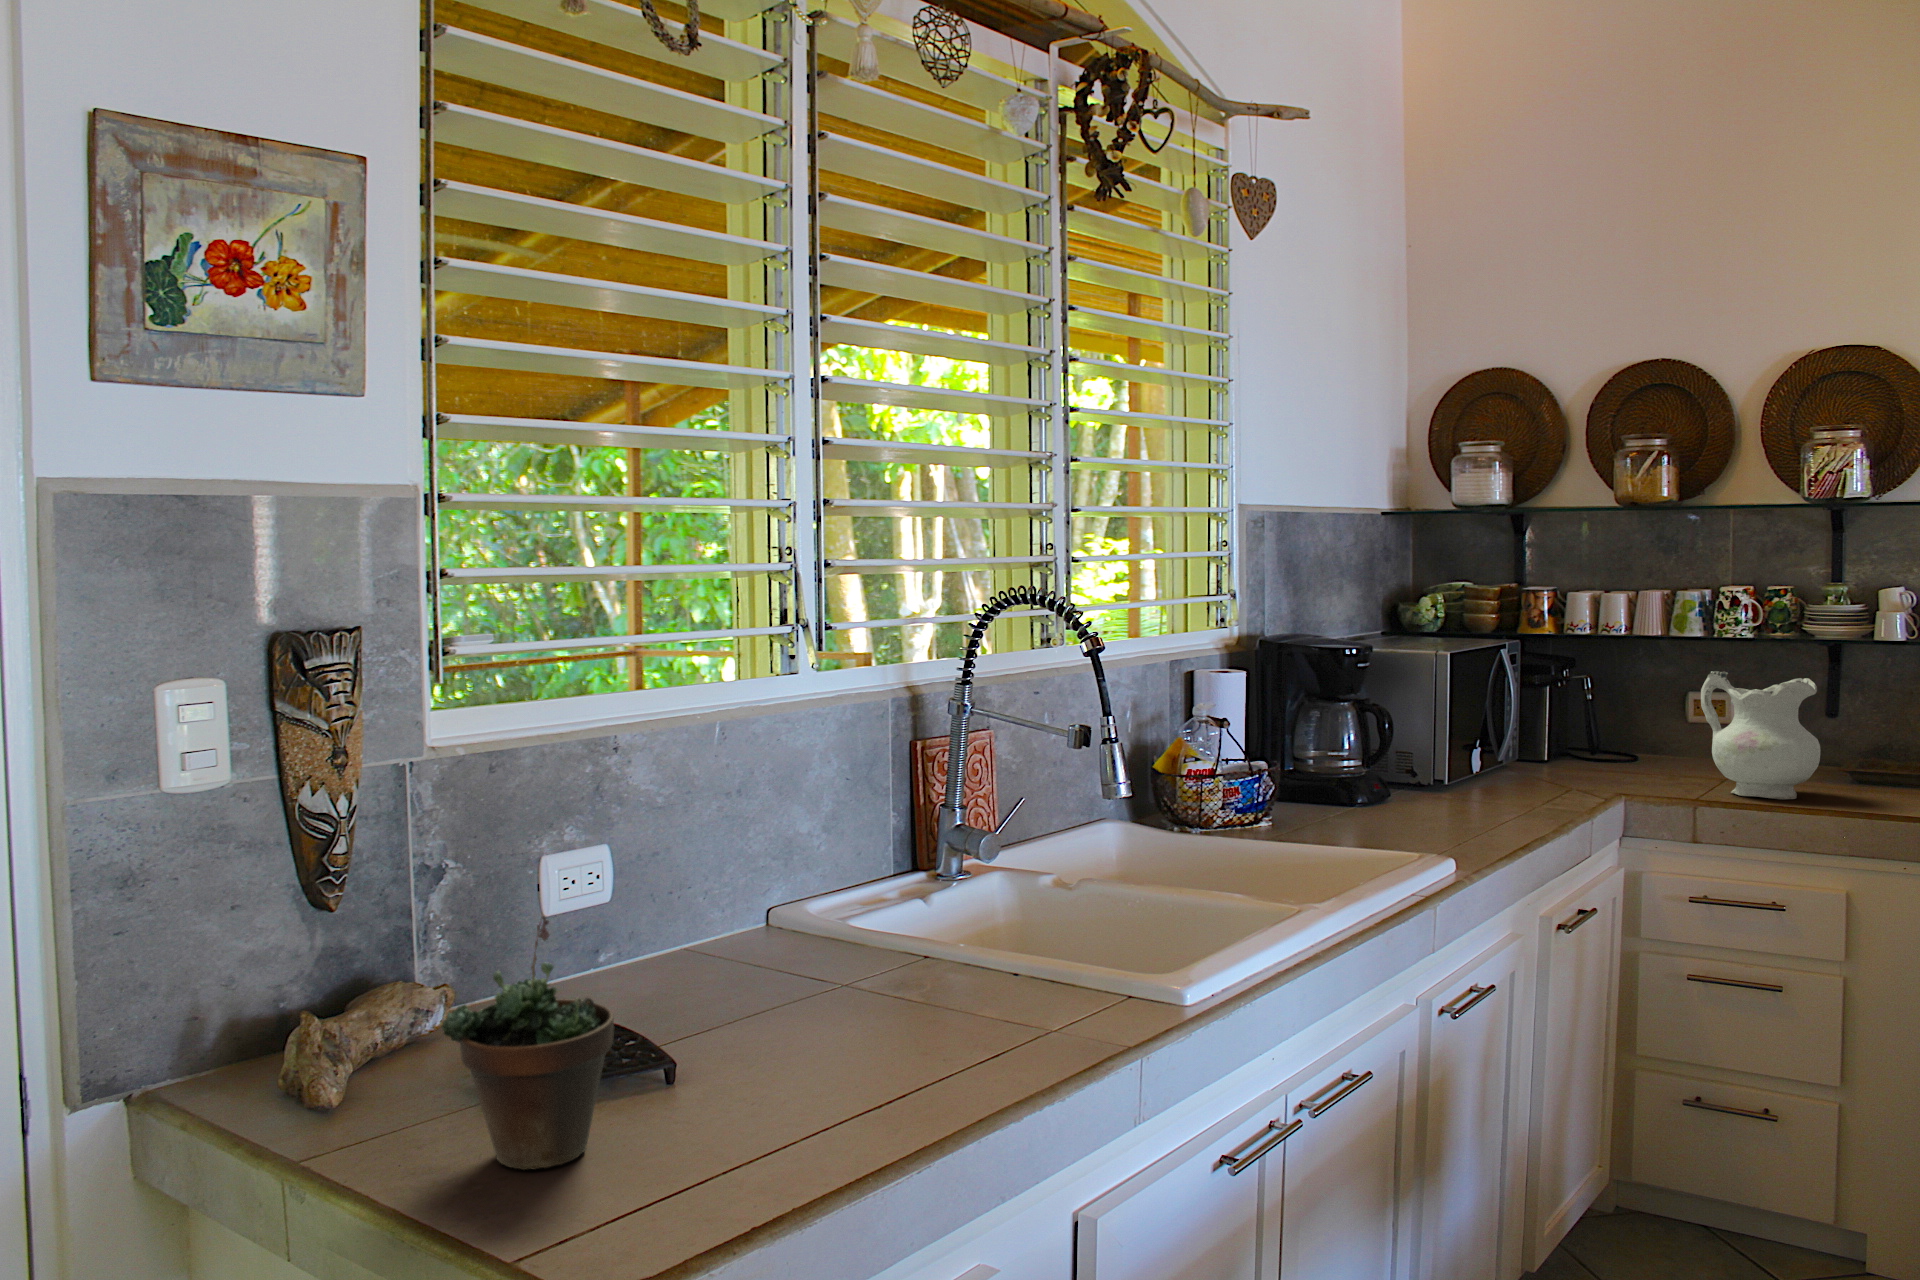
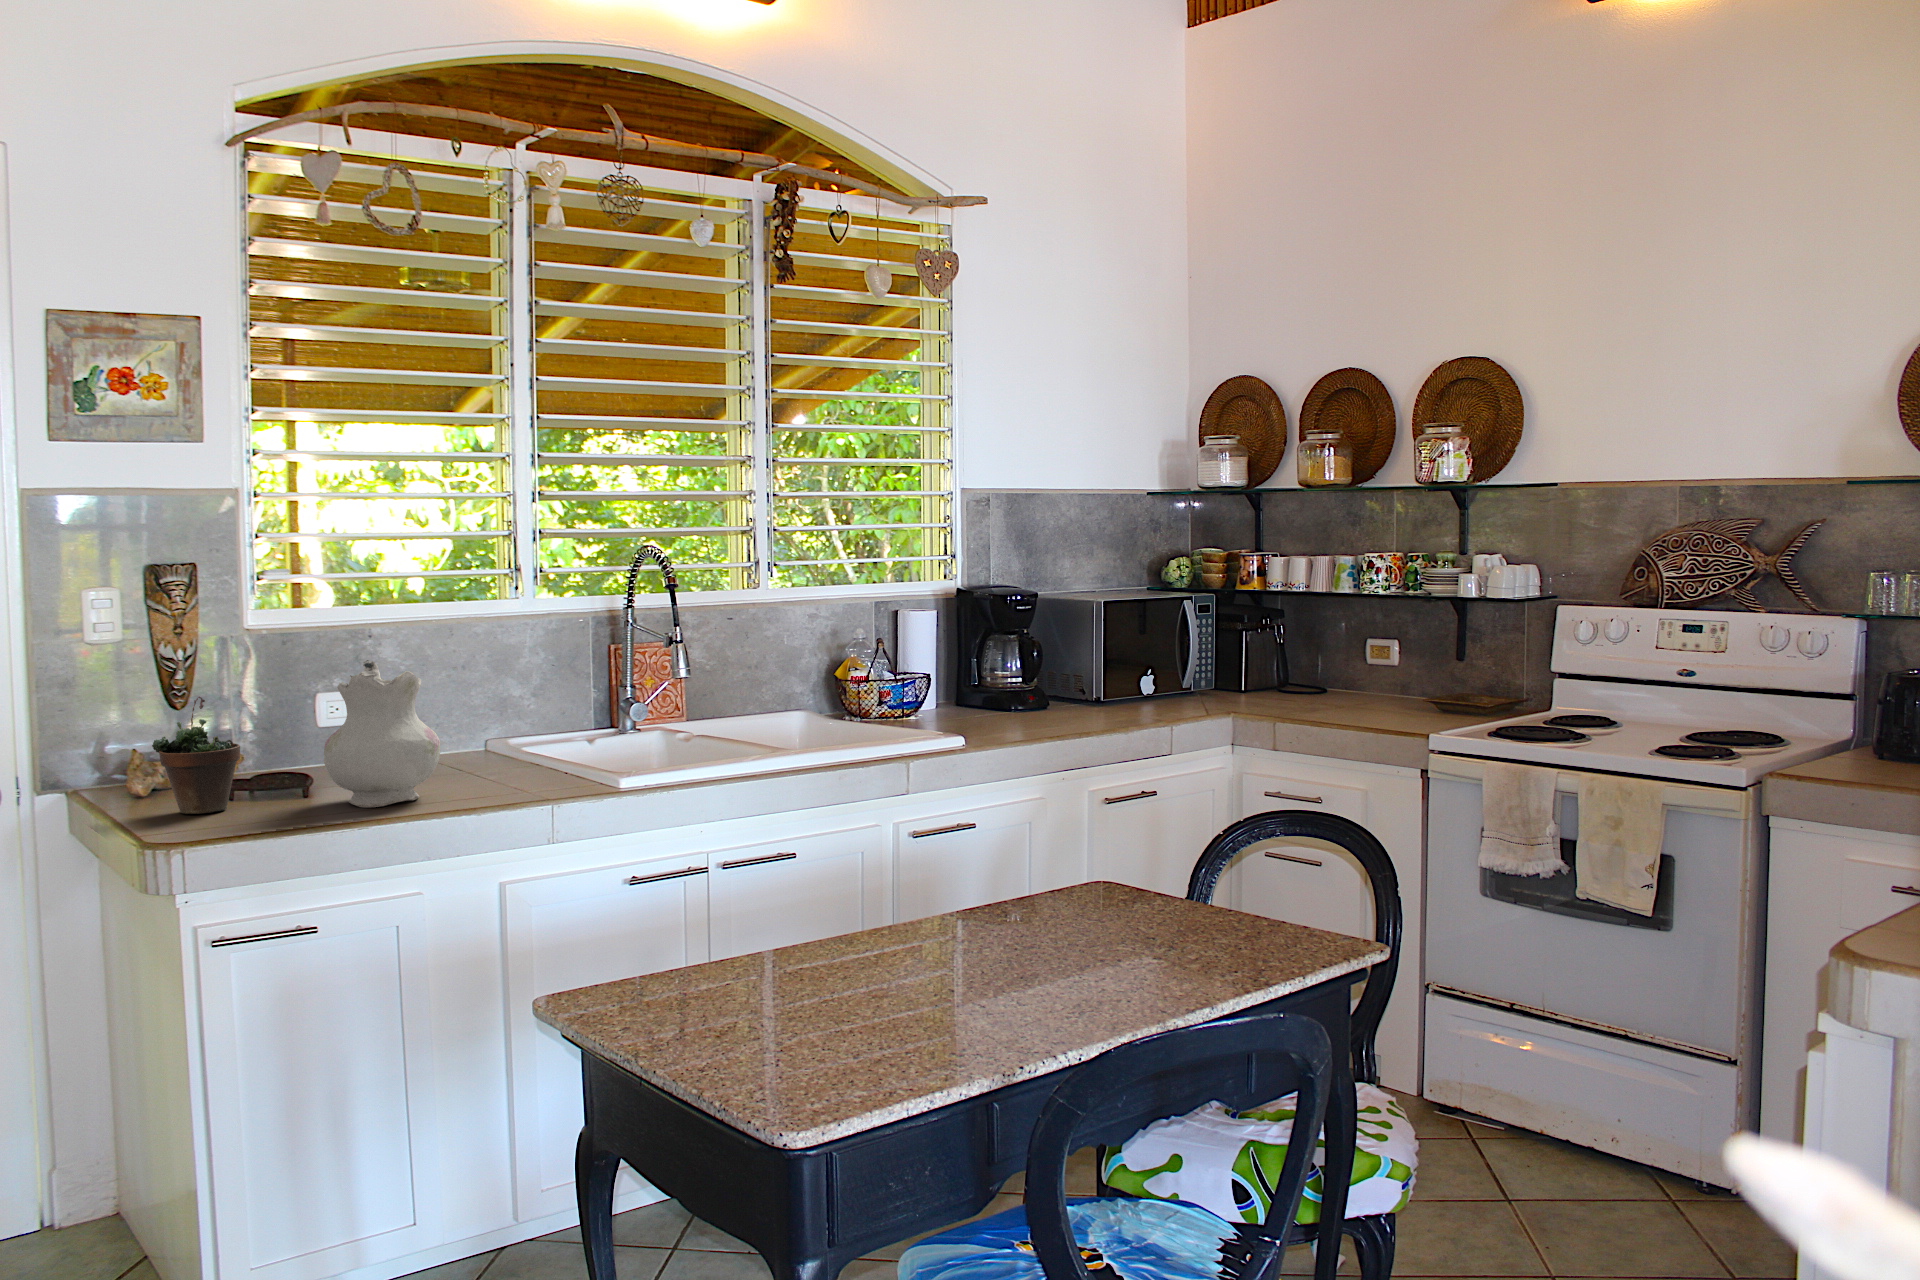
ceramic pitcher: present [1701,671,1820,799] -> present [324,660,440,807]

